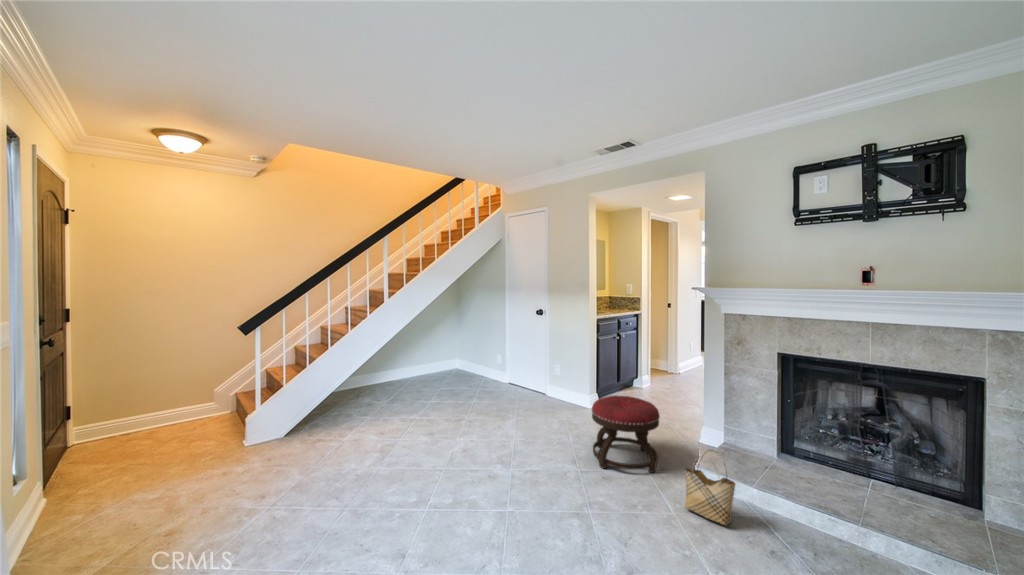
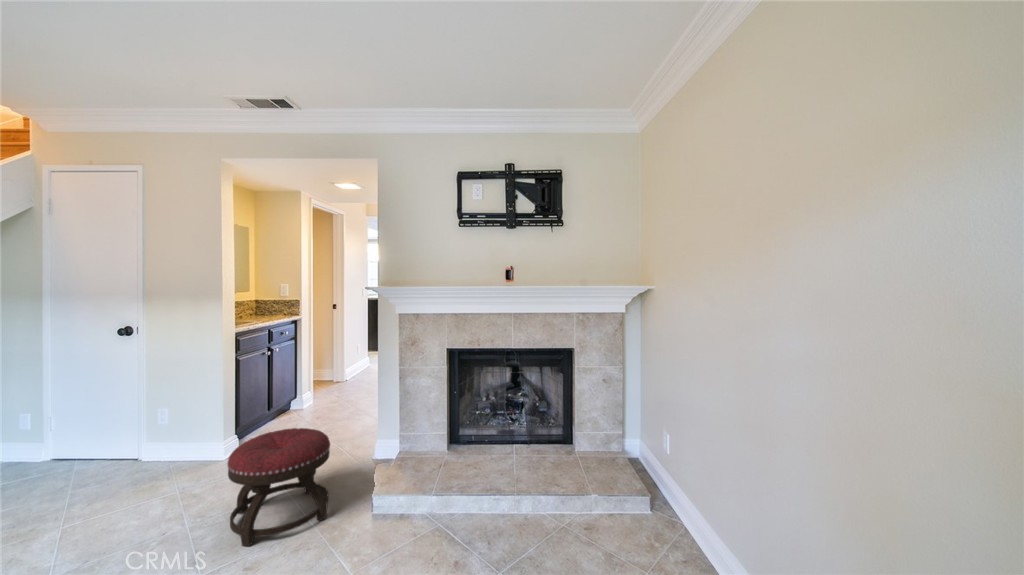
woven basket: present [685,450,735,525] -> none [366,468,421,552]

